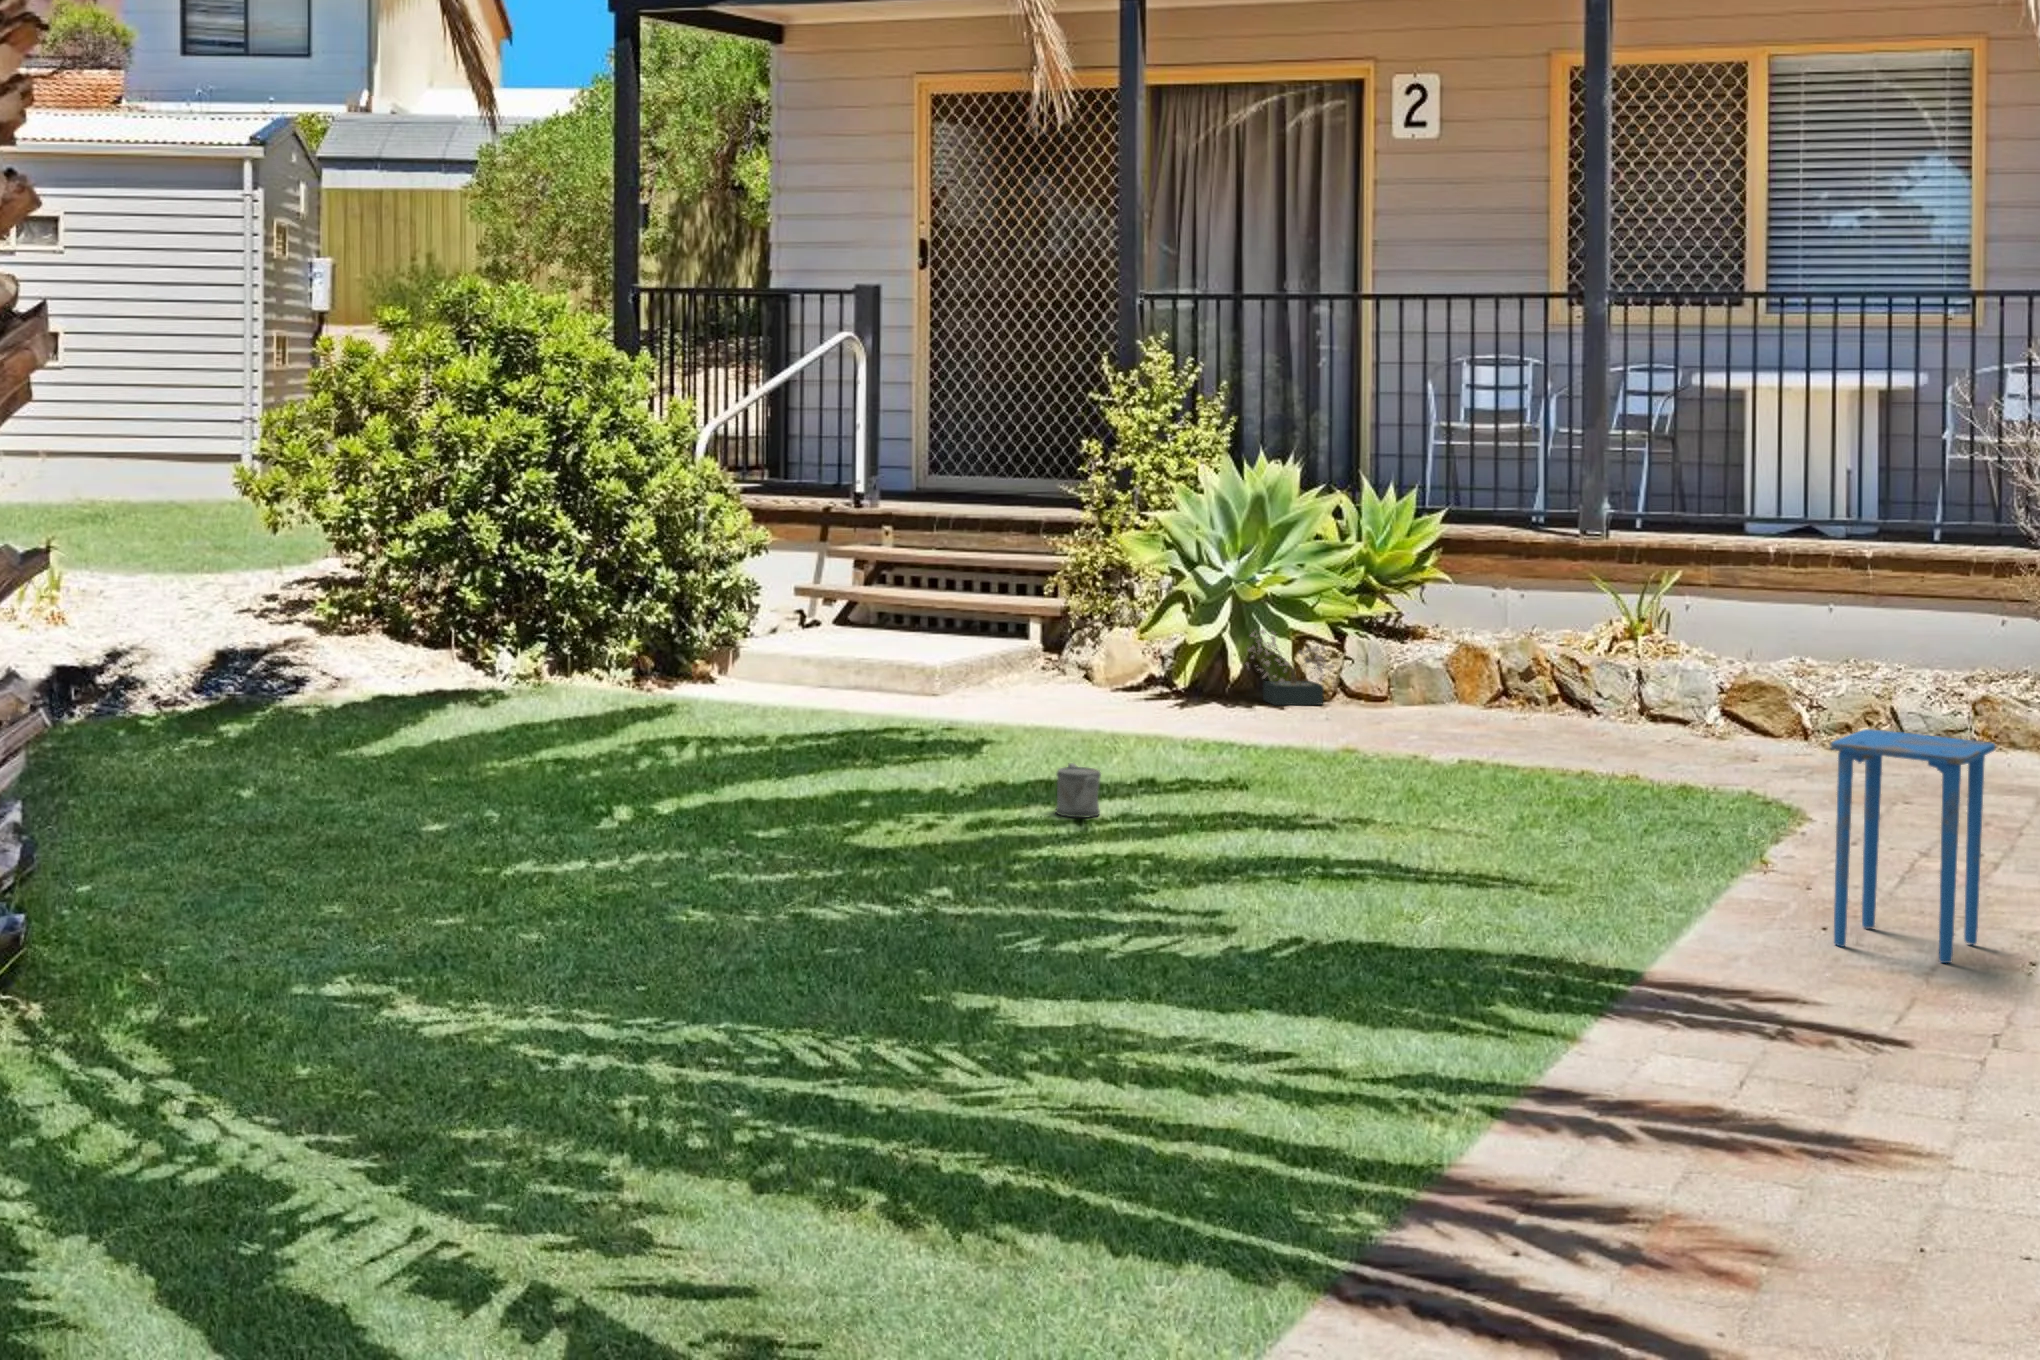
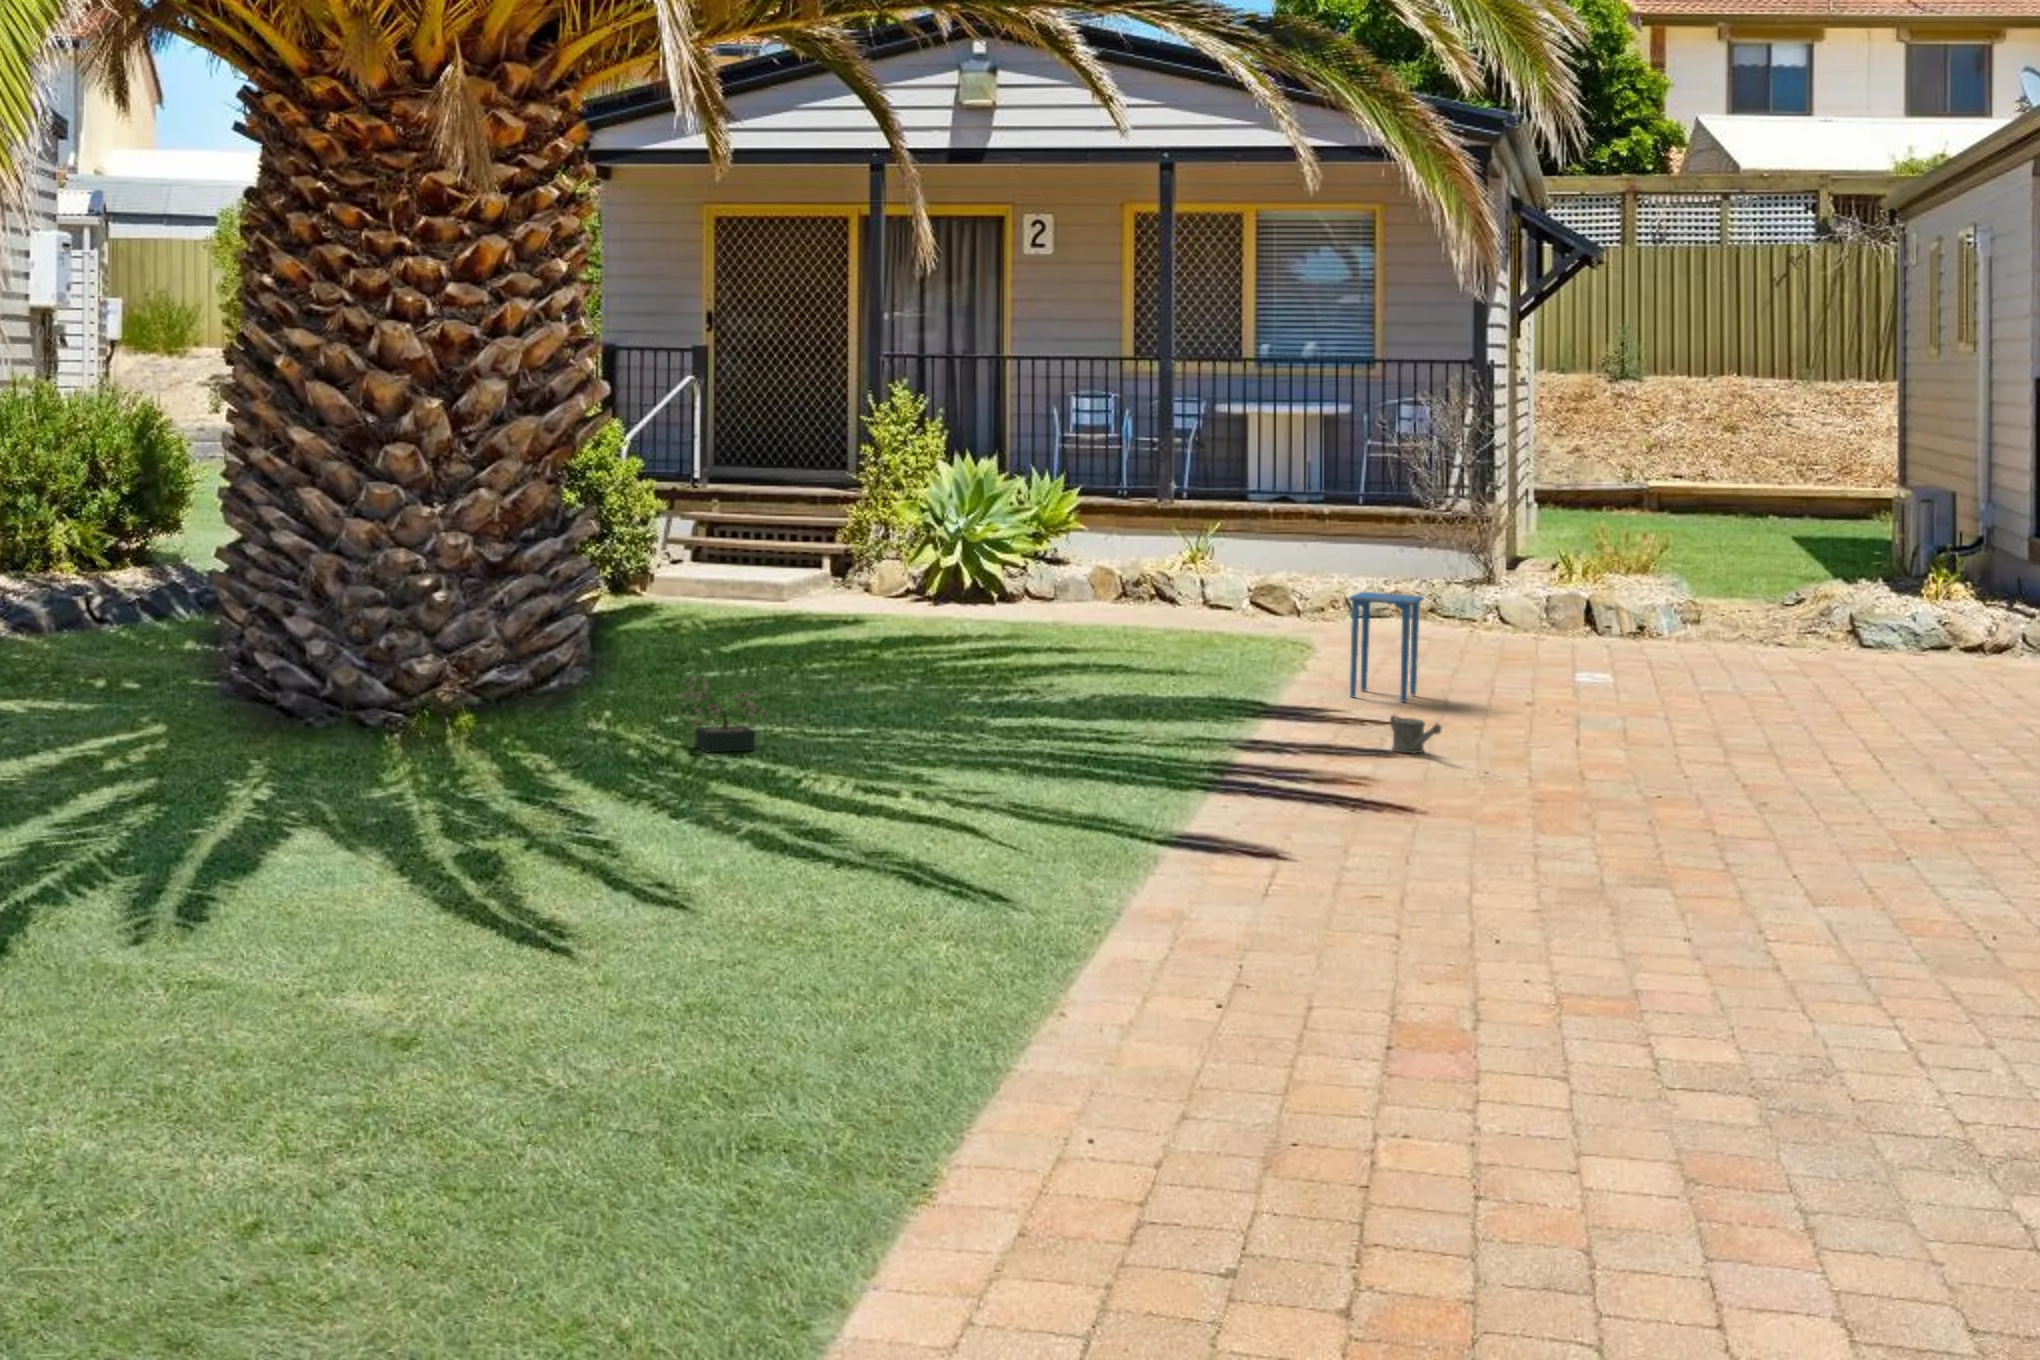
decorative plant: present [1246,630,1333,705] -> present [678,677,765,753]
watering can: present [1056,763,1101,817] -> present [1390,716,1442,753]

